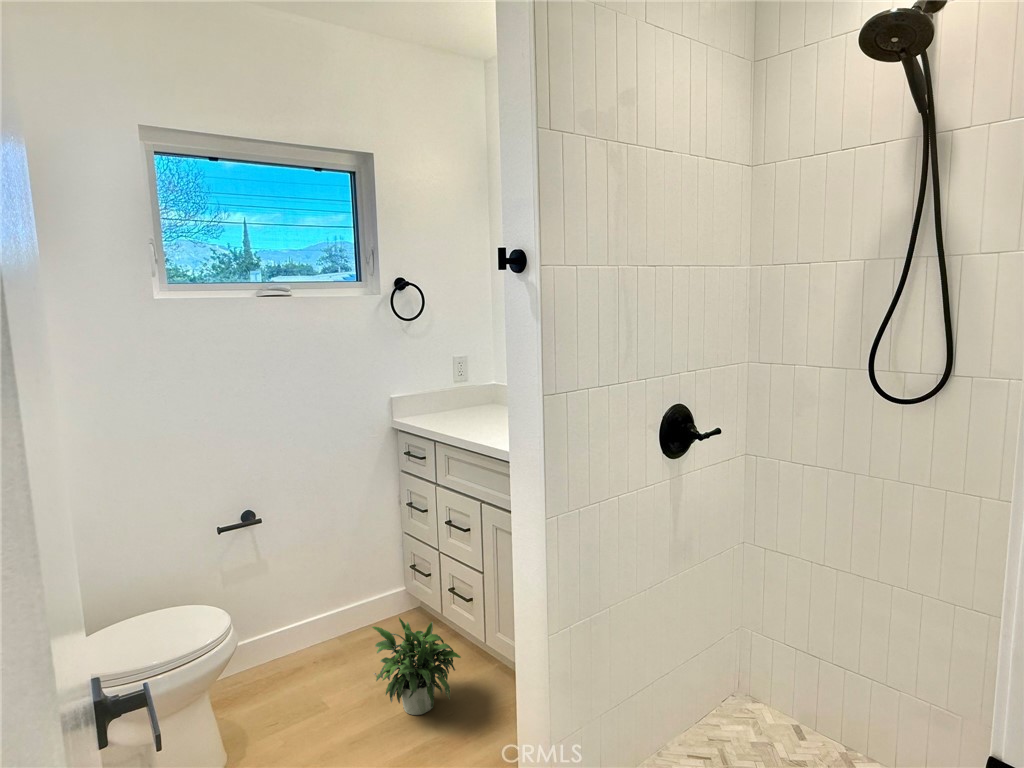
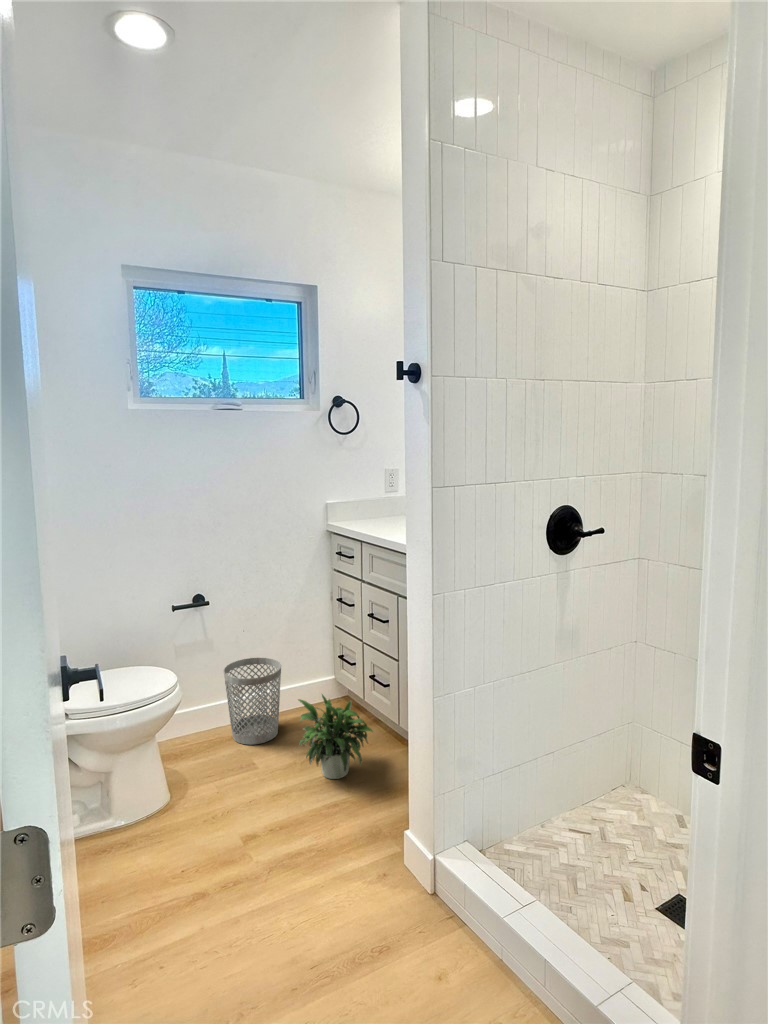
wastebasket: none [280,577,348,680] -> present [224,658,281,745]

